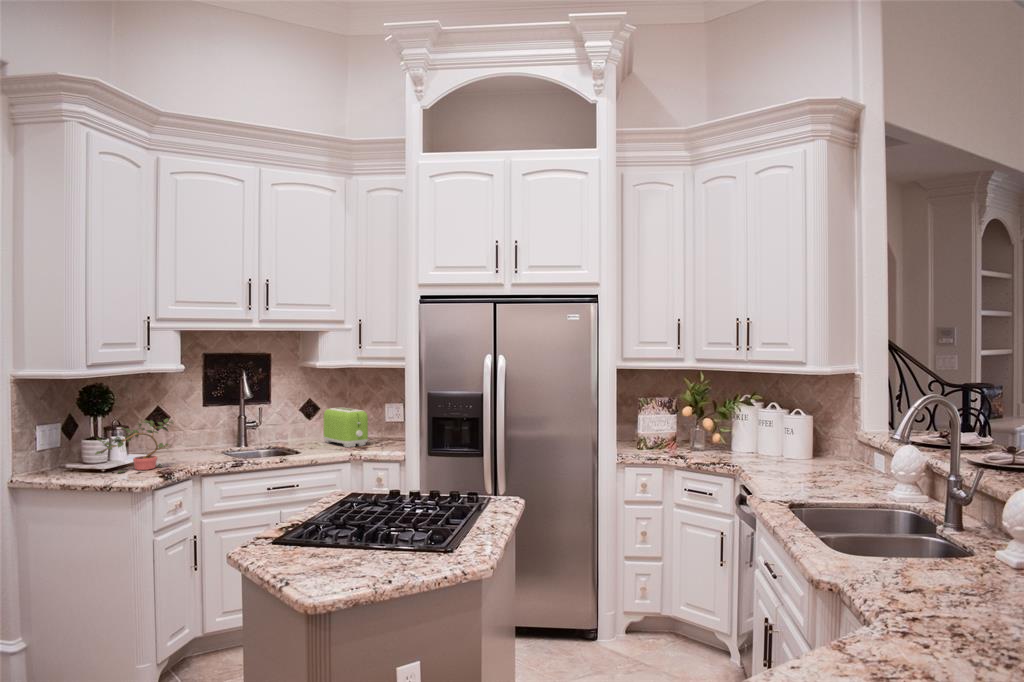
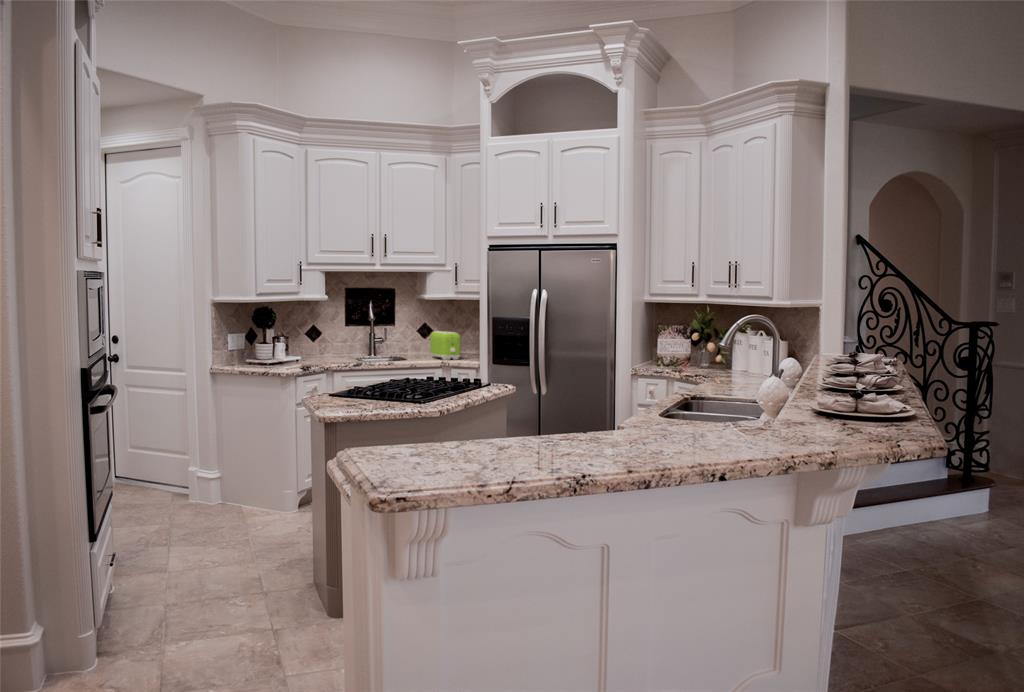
potted plant: present [95,418,173,473] -> none [275,330,324,365]

